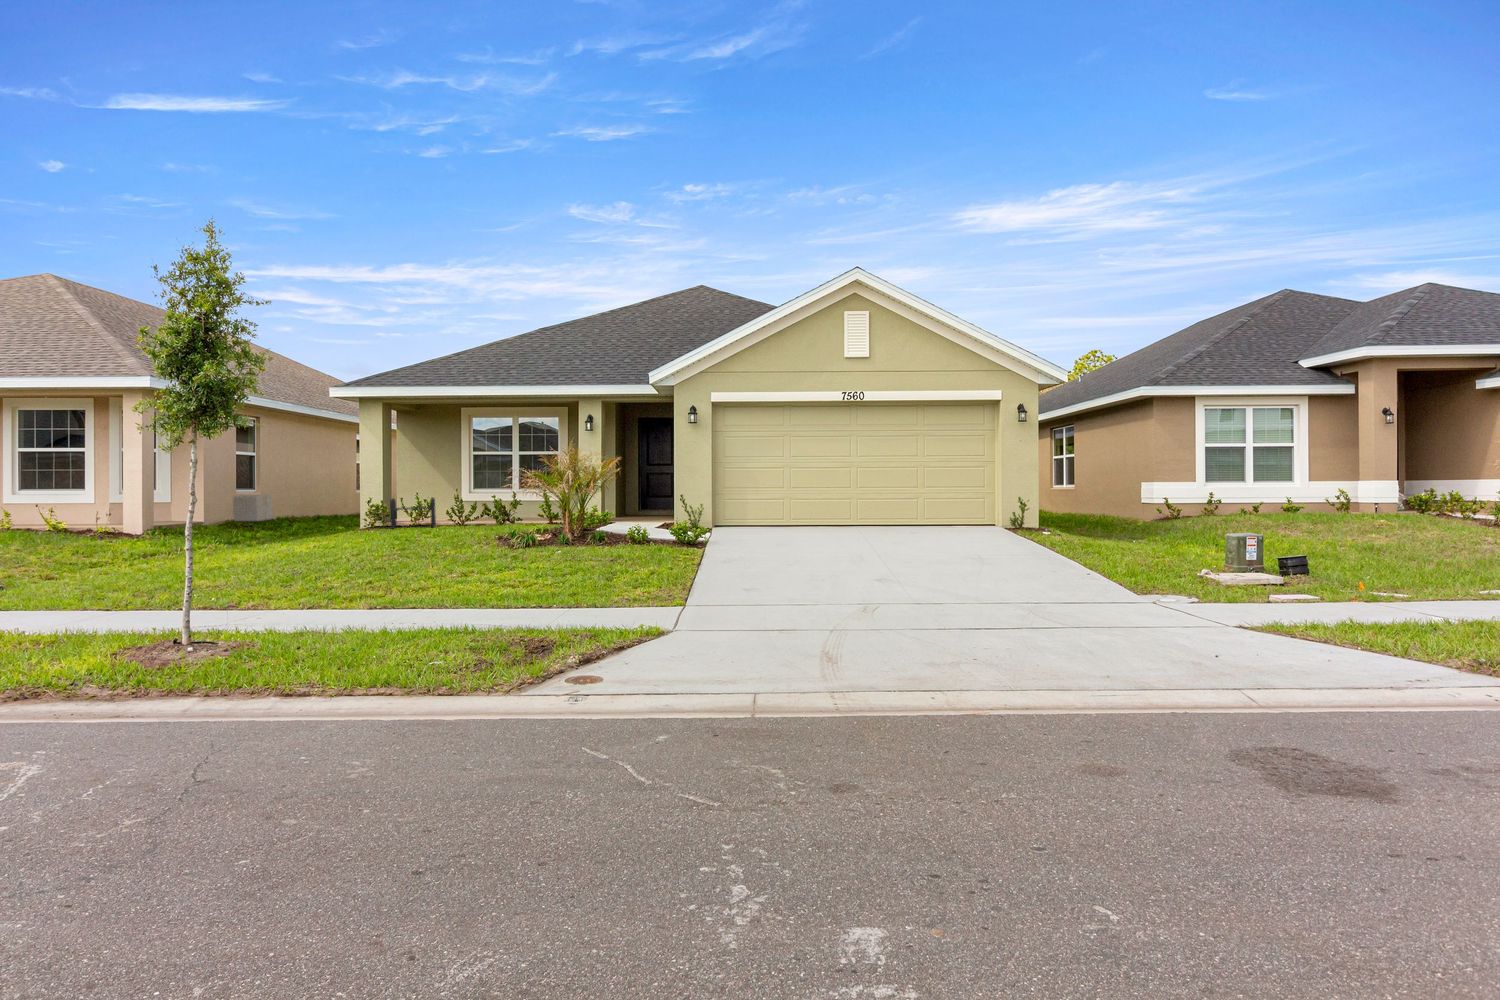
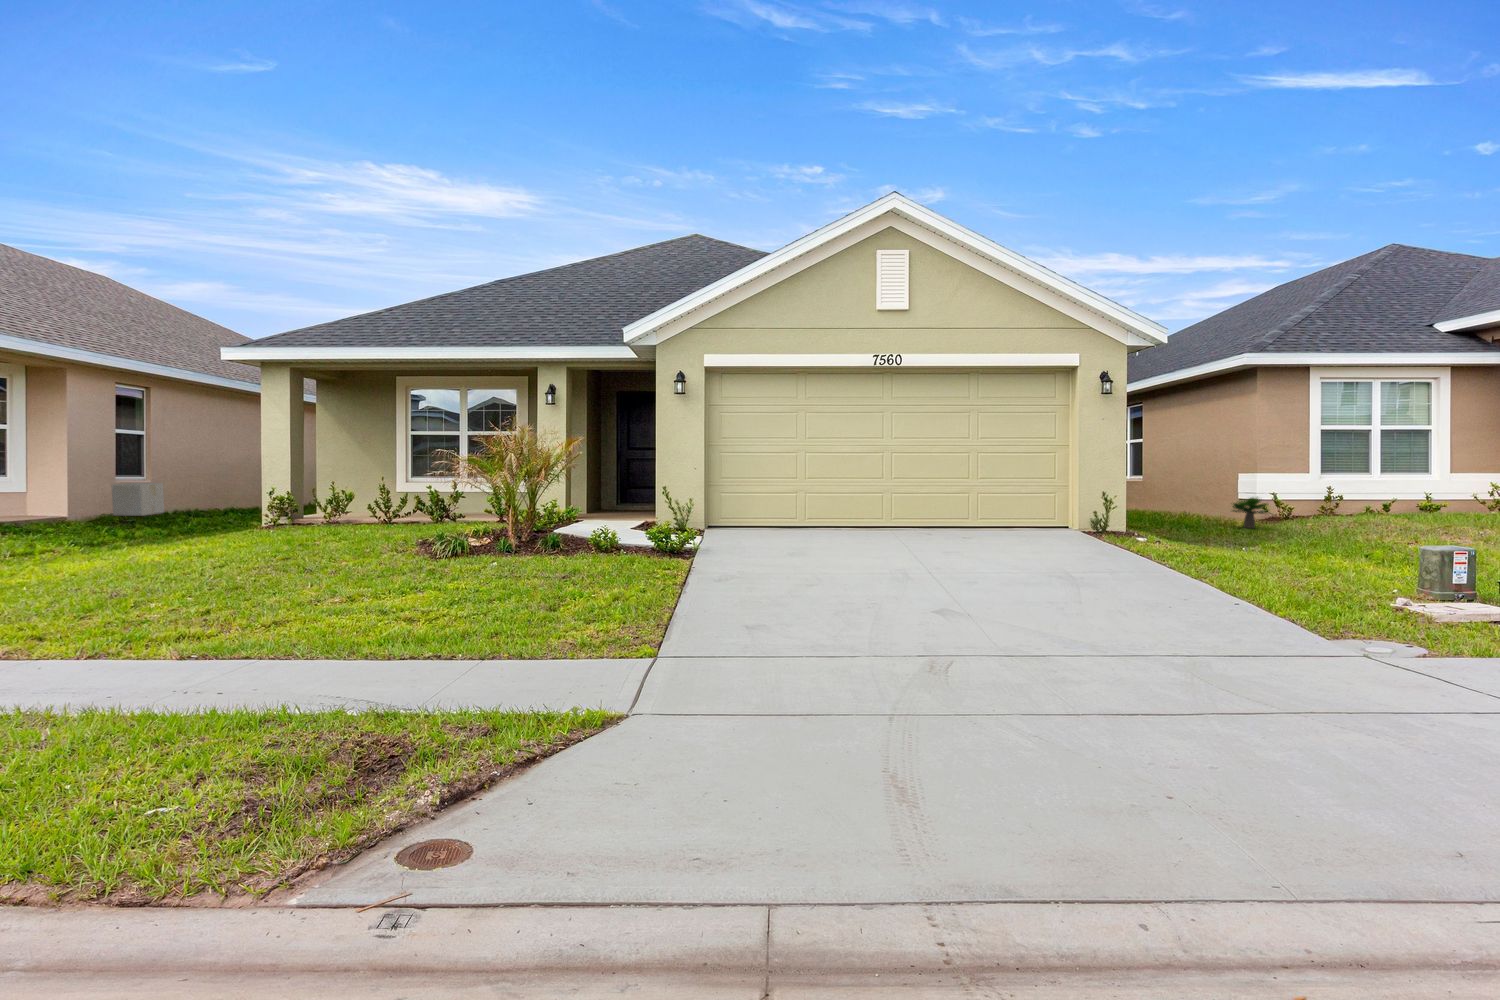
bench: present [390,498,436,529] -> none [299,487,359,527]
potted plant: none [1132,500,1166,526] -> present [1232,498,1269,528]

